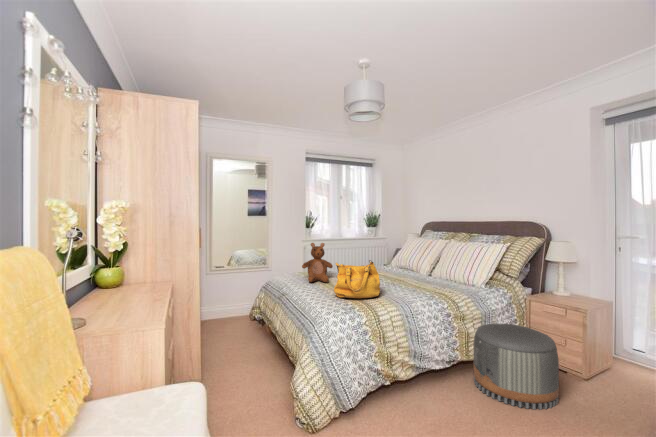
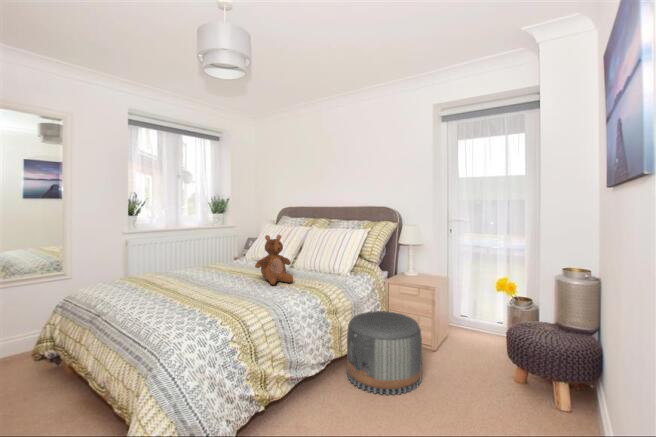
teddy bear: present [302,243,333,282] -> present [255,235,293,285]
handbag: present [334,260,380,298] -> none [183,257,246,310]

